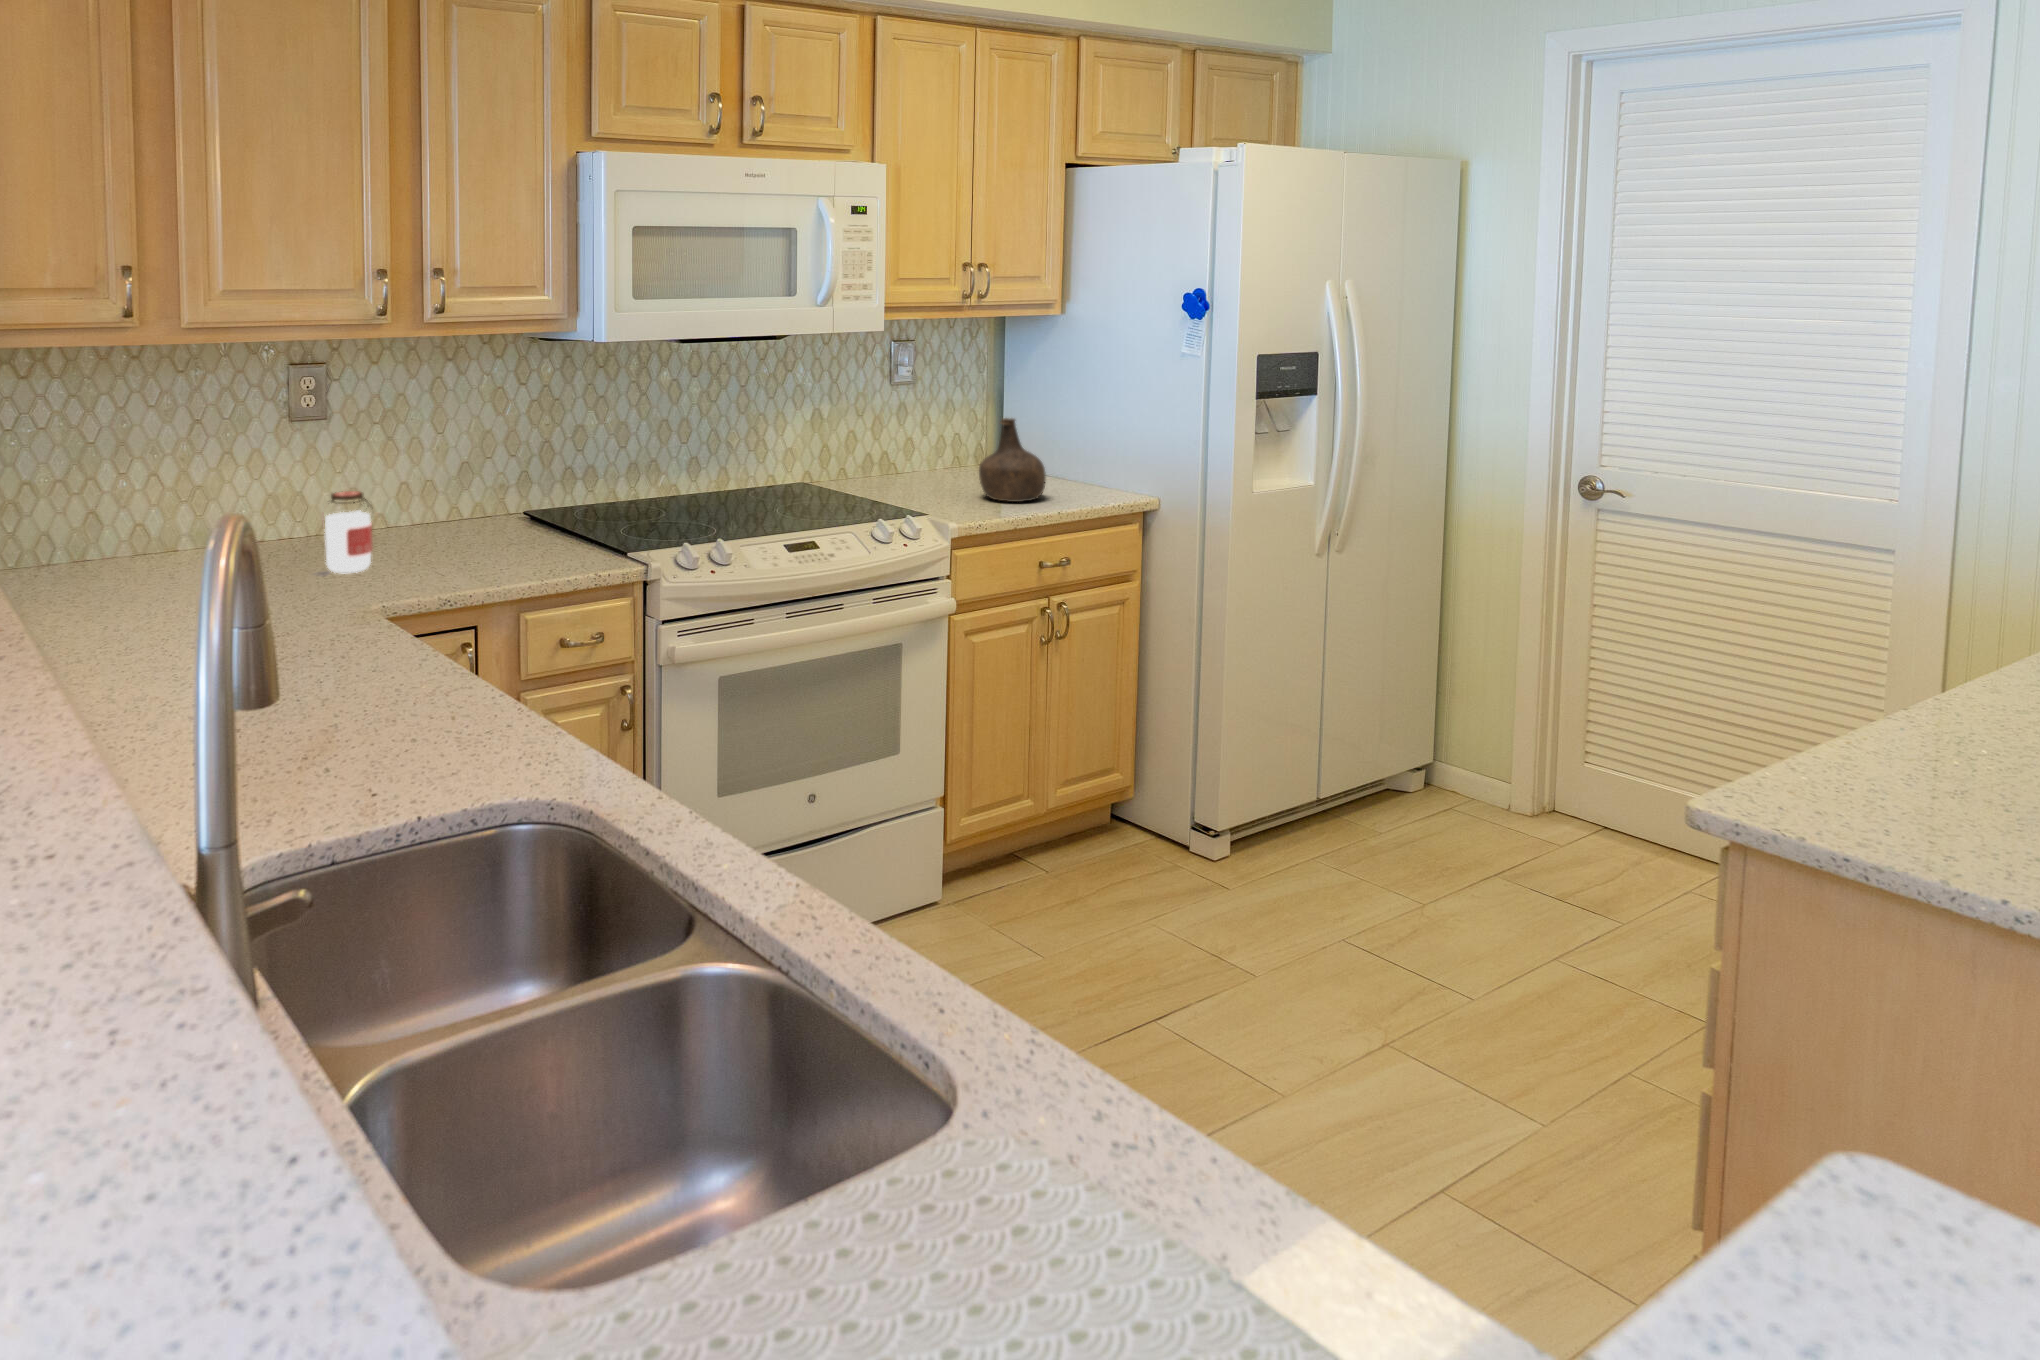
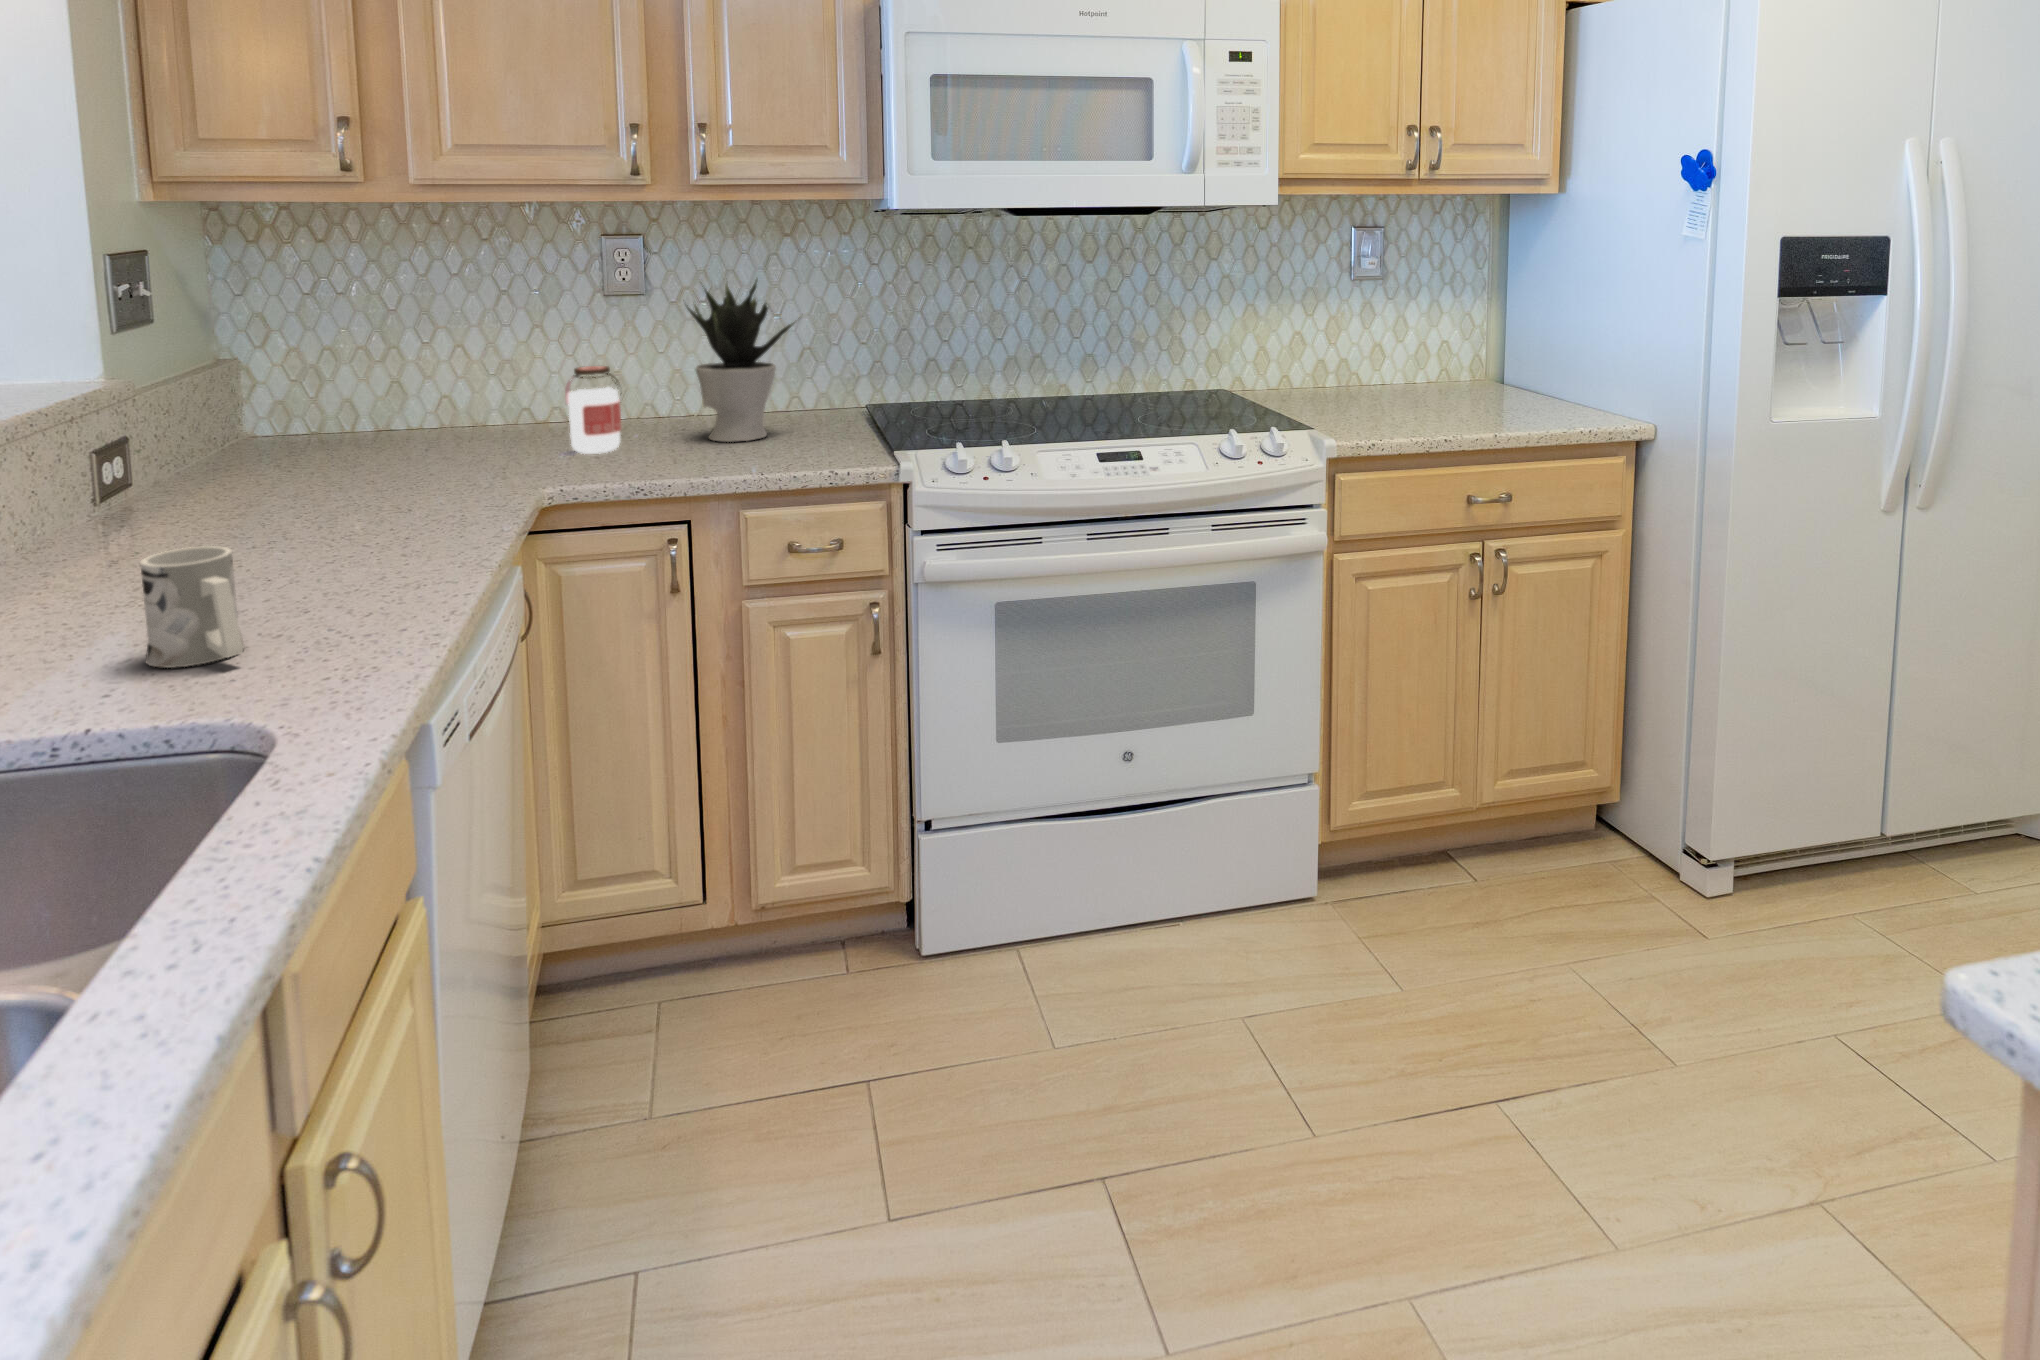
potted plant: none [402,403,504,554] -> present [686,279,795,442]
bottle: present [979,418,1046,502] -> none [1408,317,1493,421]
mug: none [337,667,436,772] -> present [141,546,244,668]

